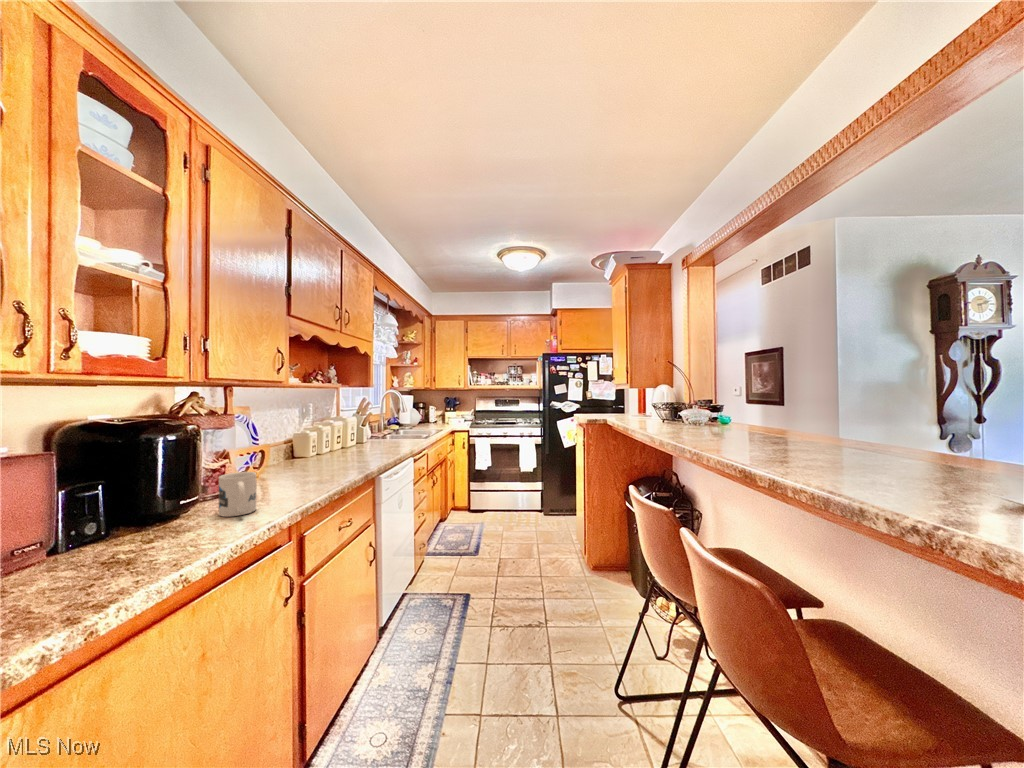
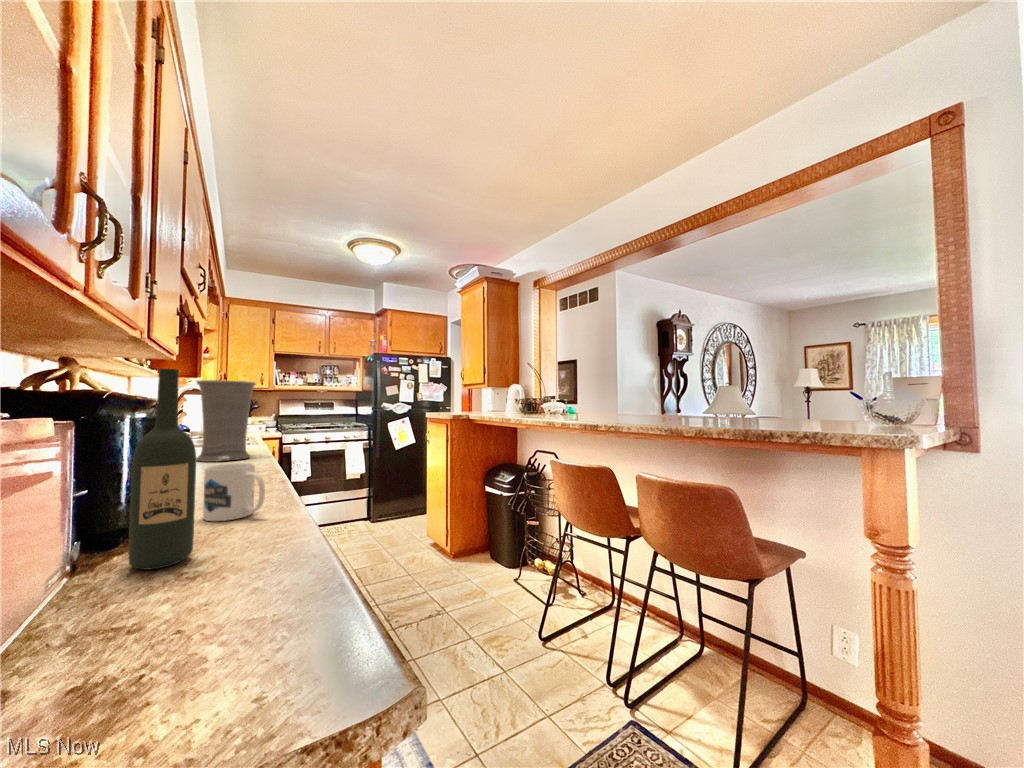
vase: none [347,393,387,456] -> present [196,380,256,462]
wine bottle: none [96,415,142,552] -> present [129,369,196,570]

